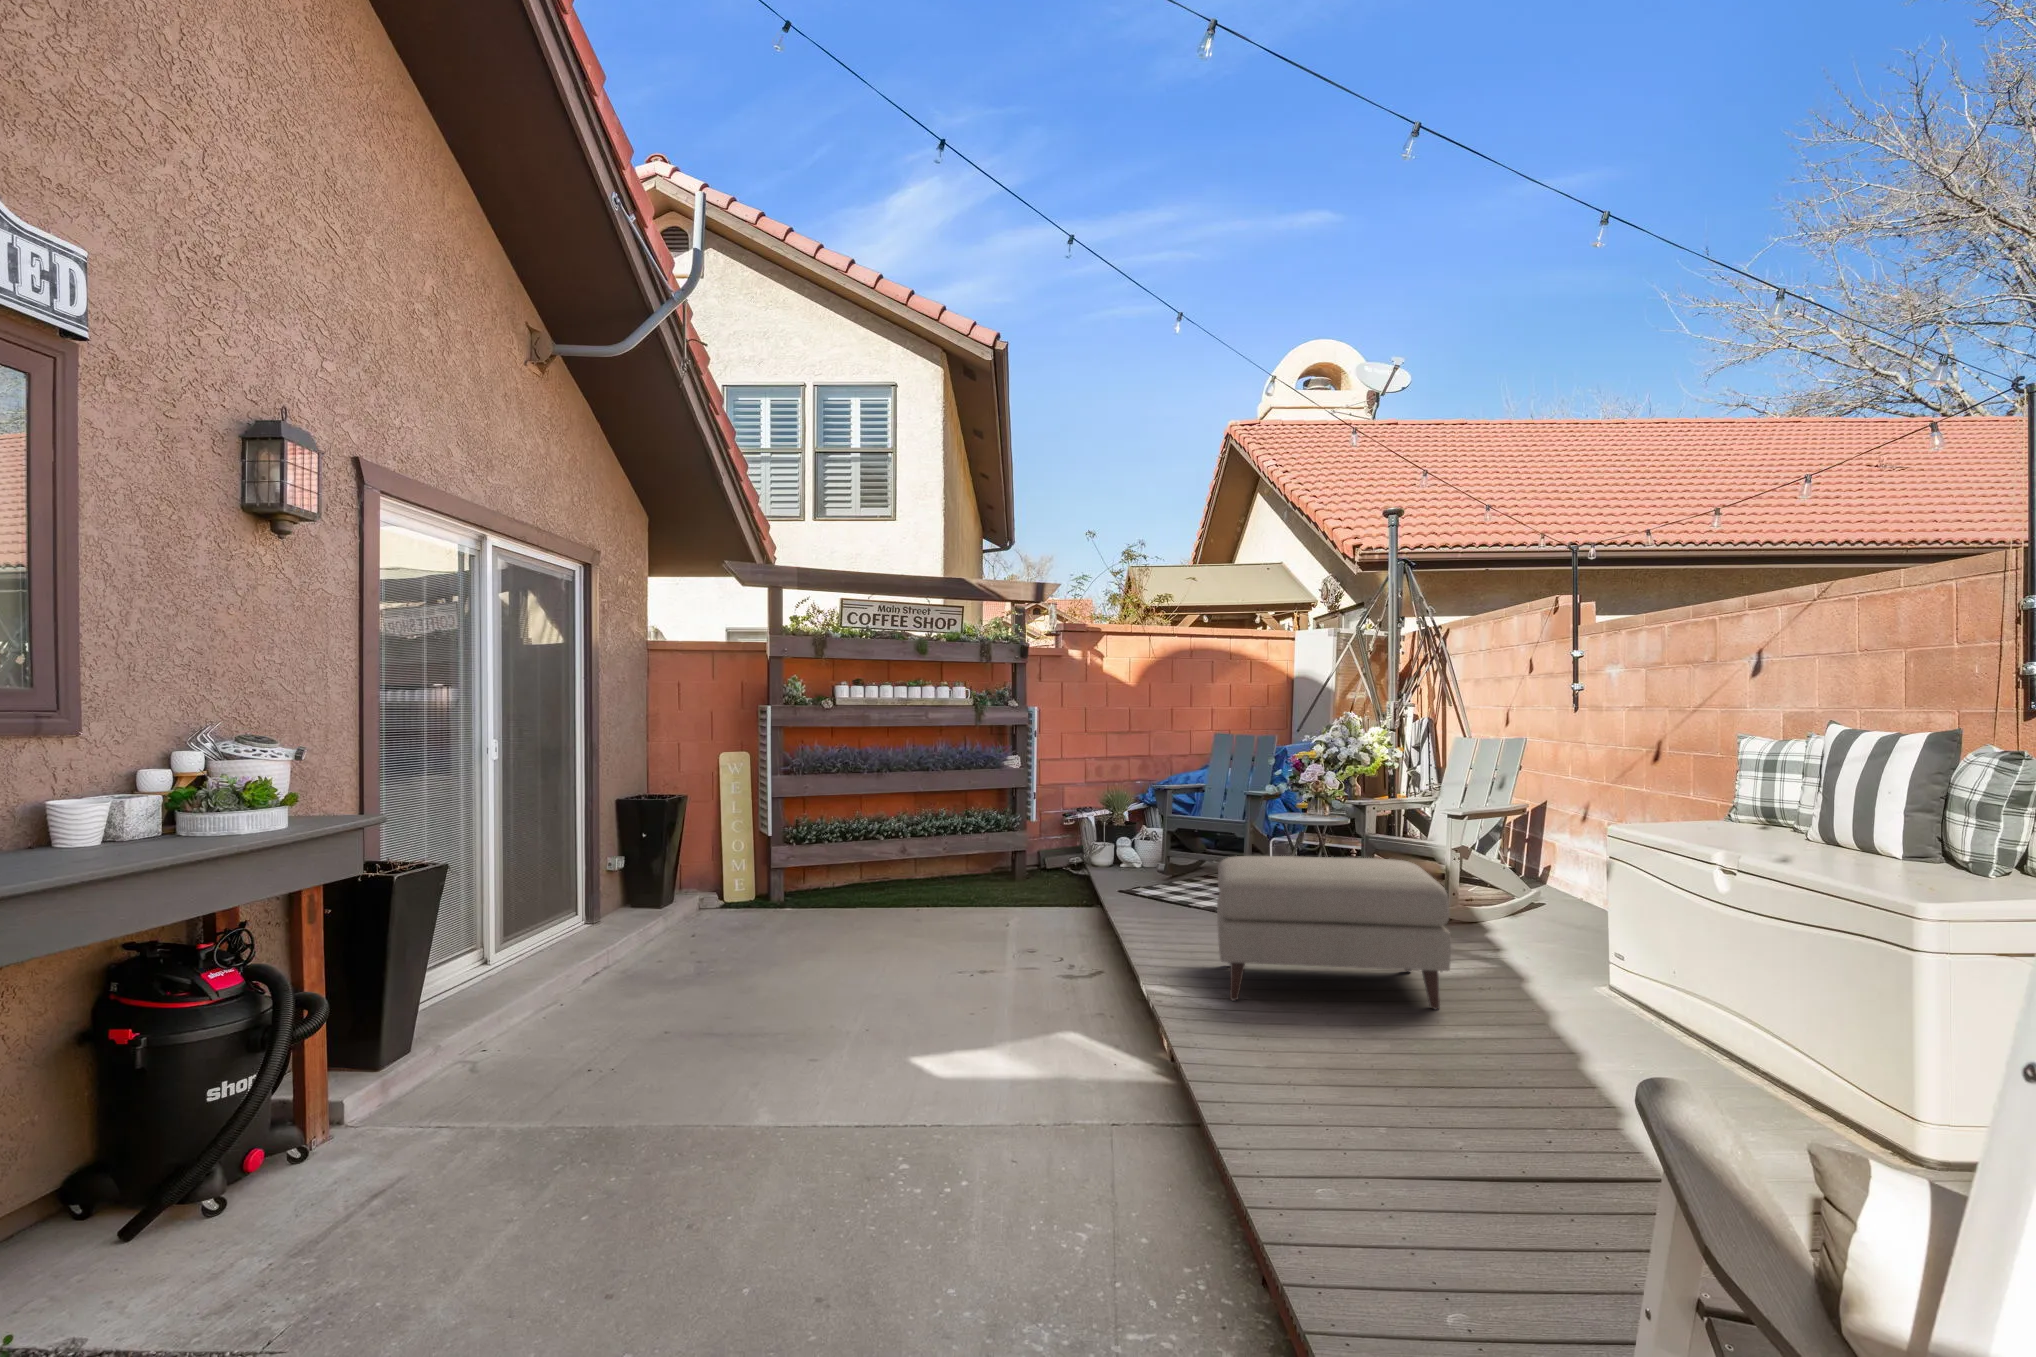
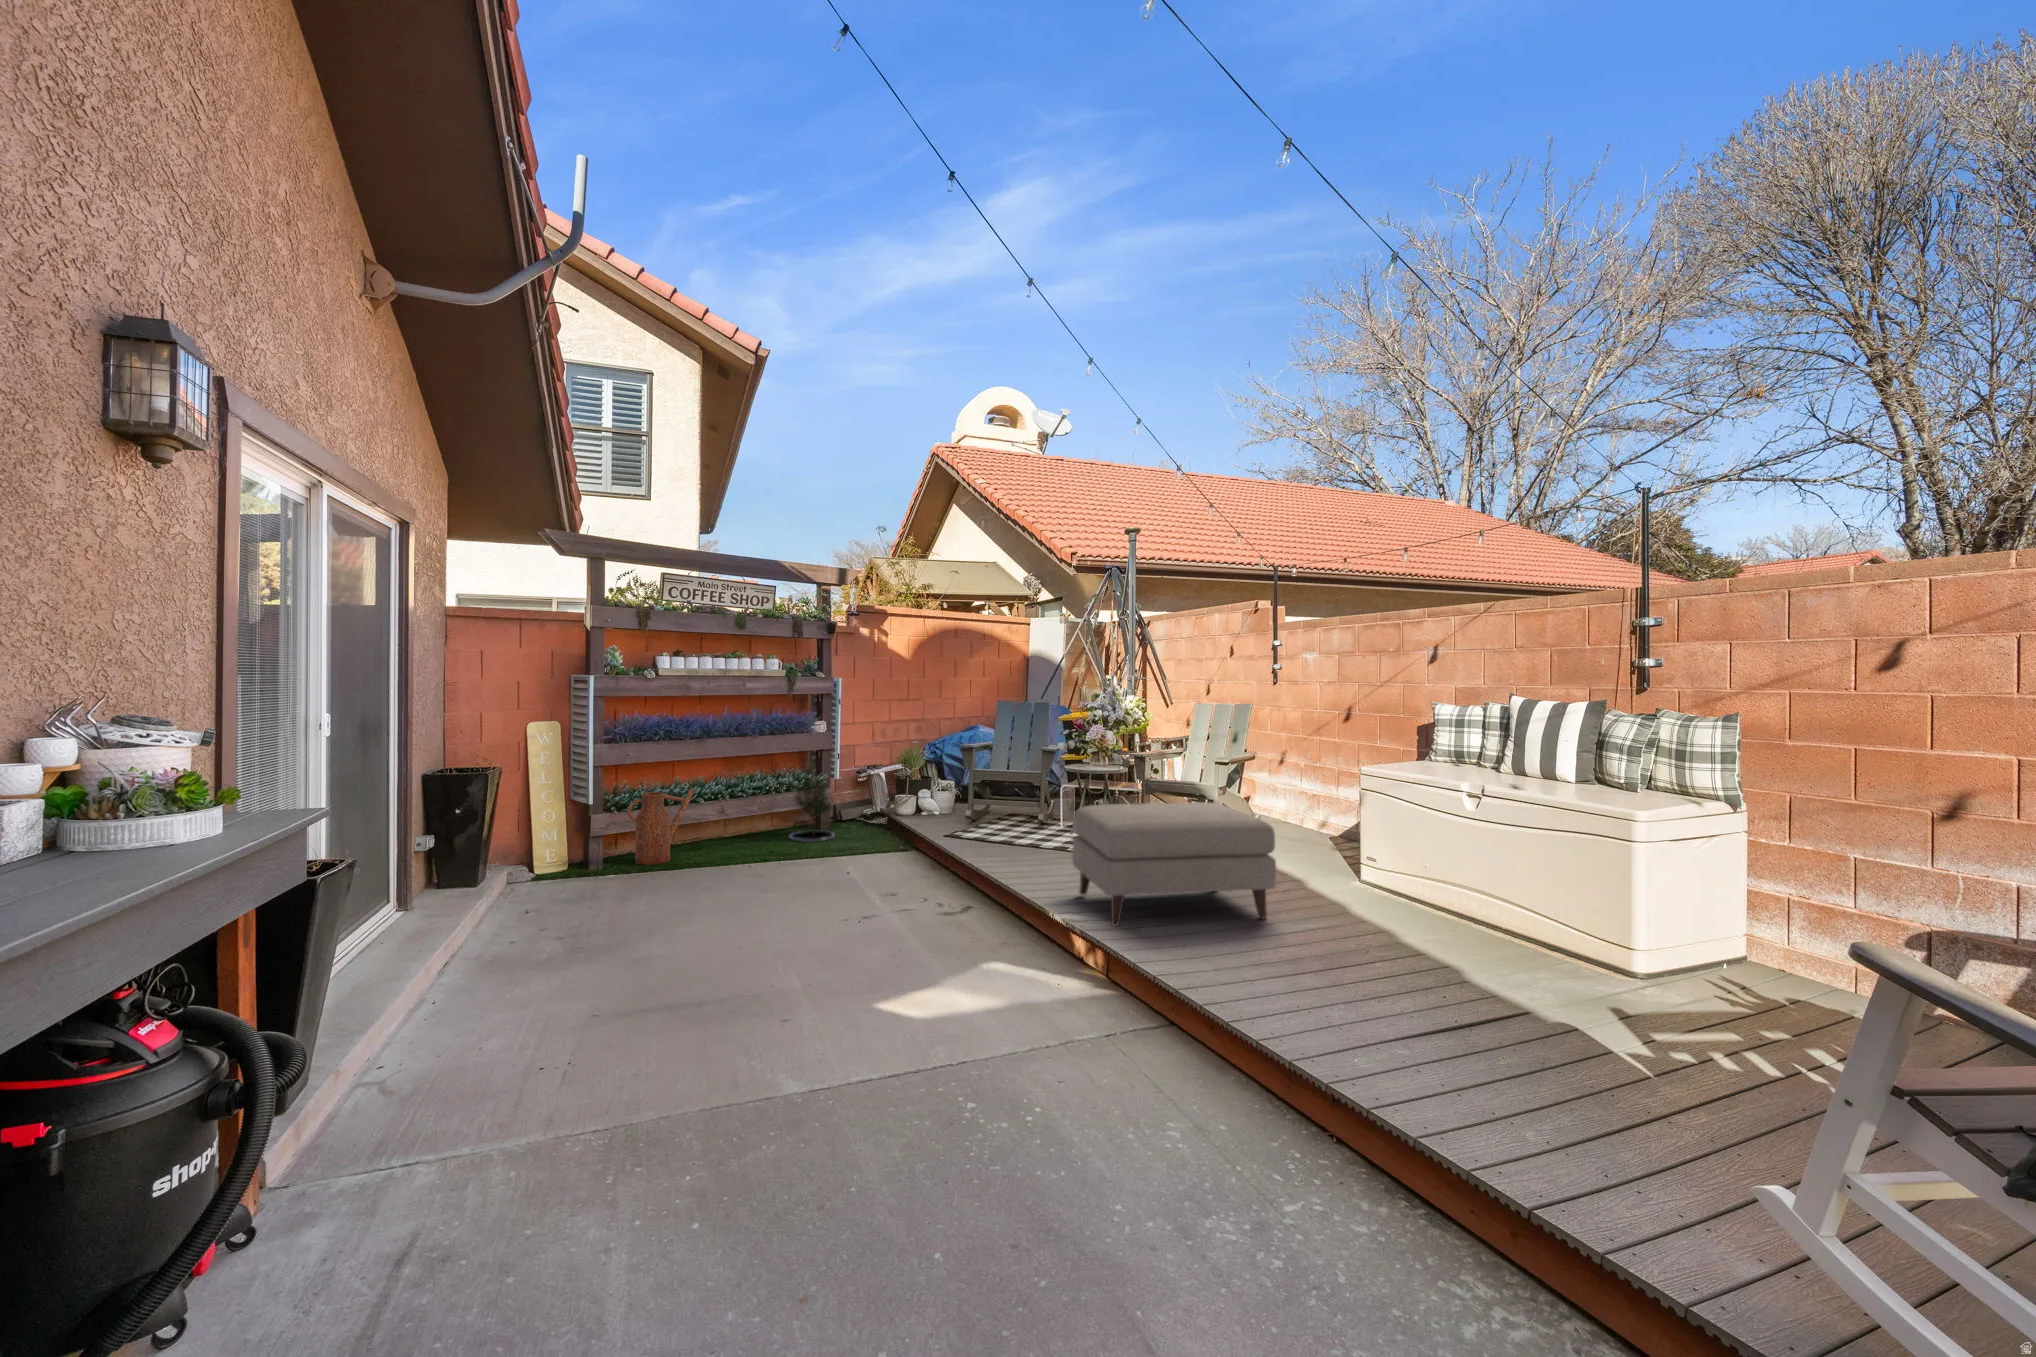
potted tree: none [978,795,1029,891] -> present [790,767,835,842]
watering can: none [799,825,870,904] -> present [627,789,695,865]

